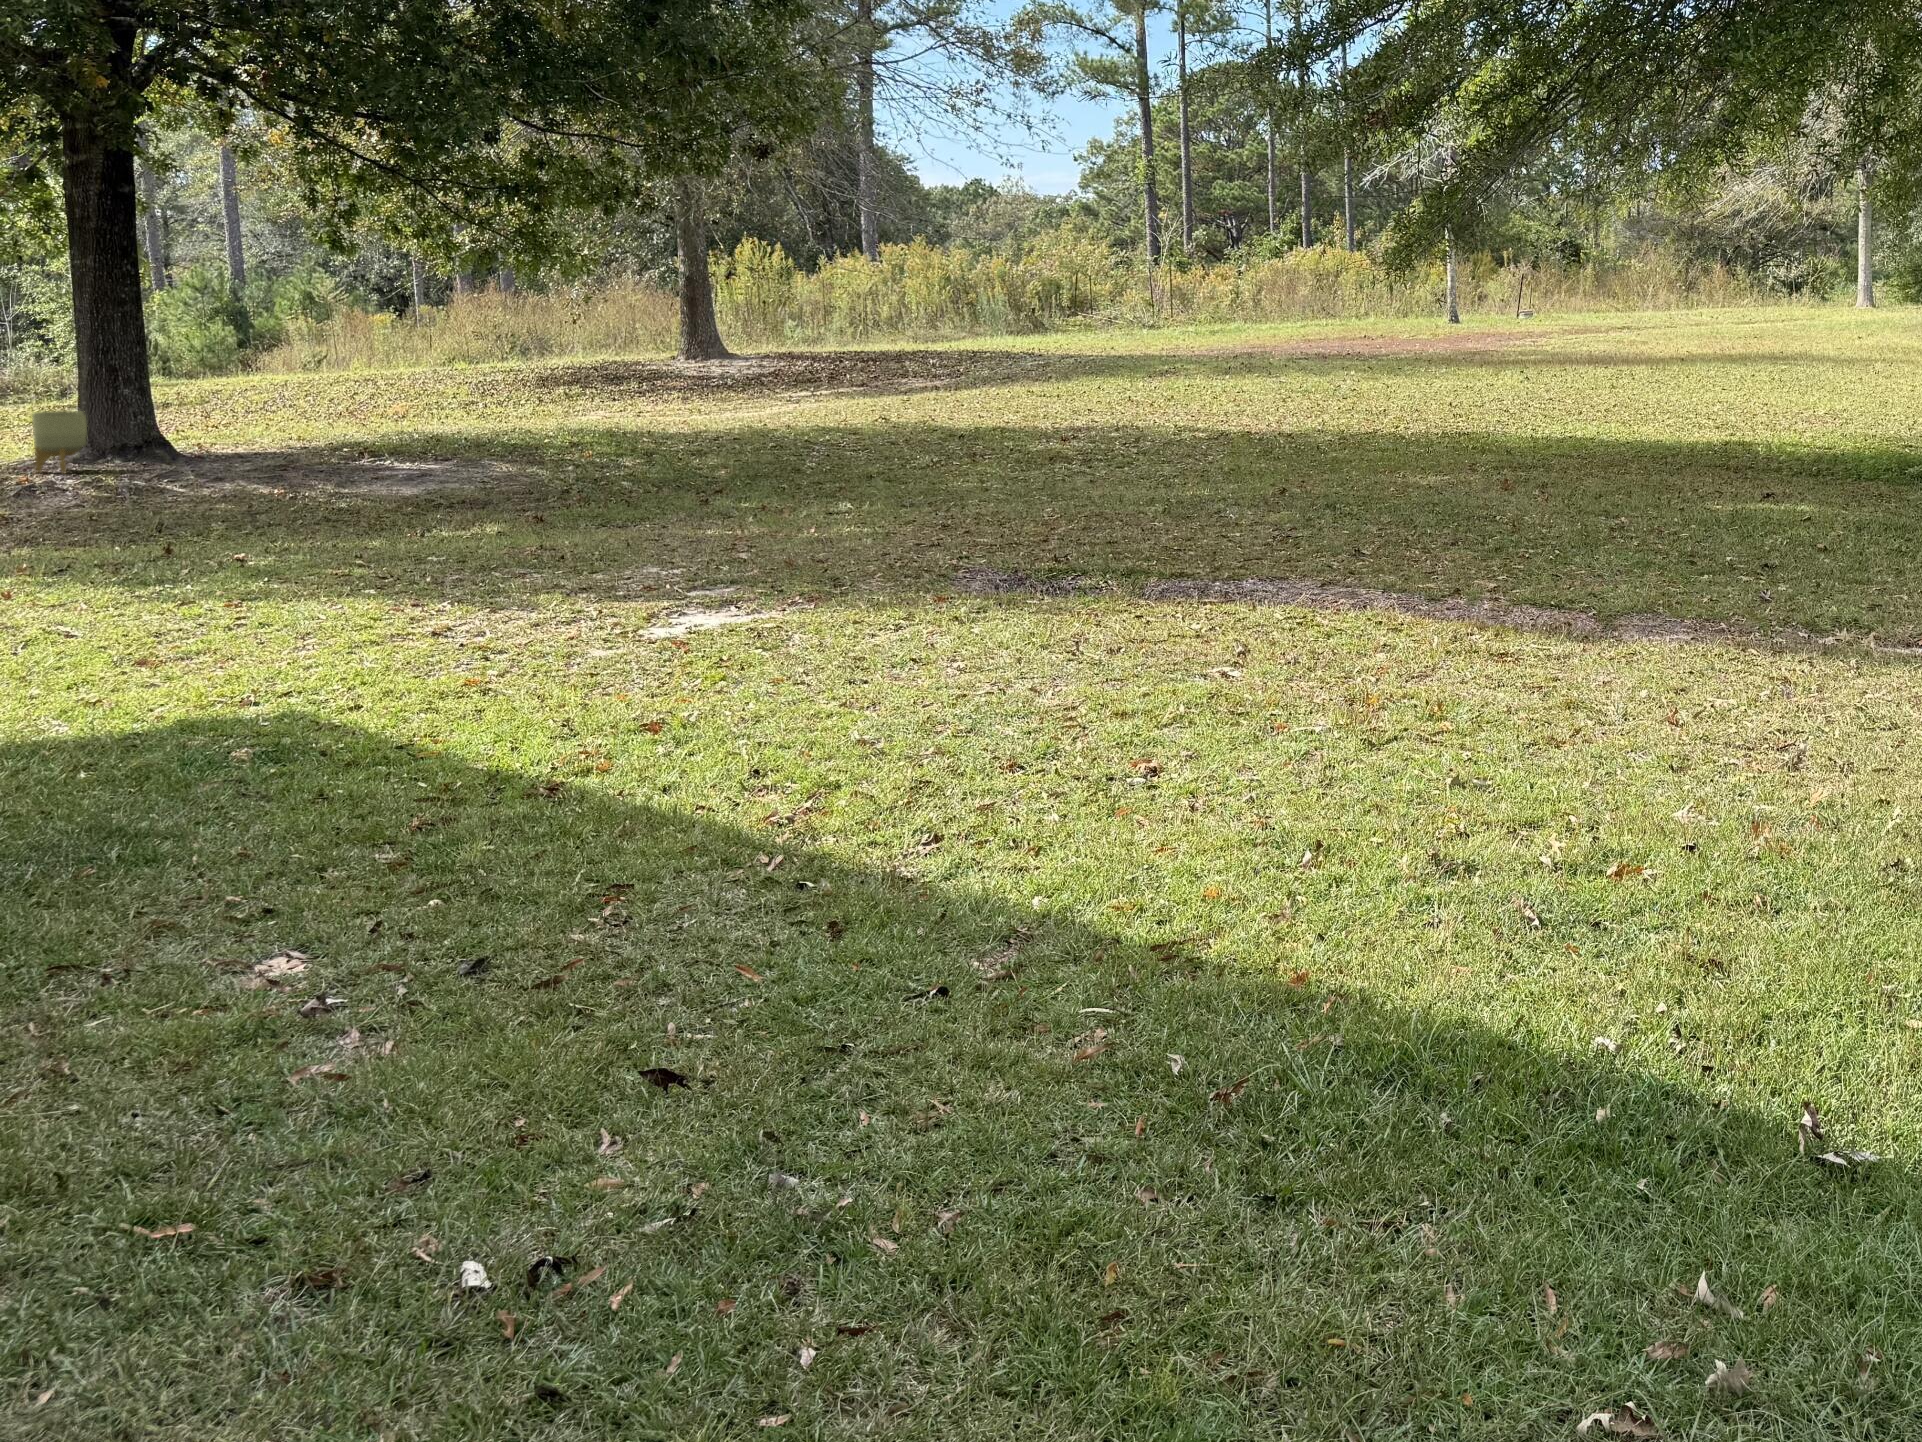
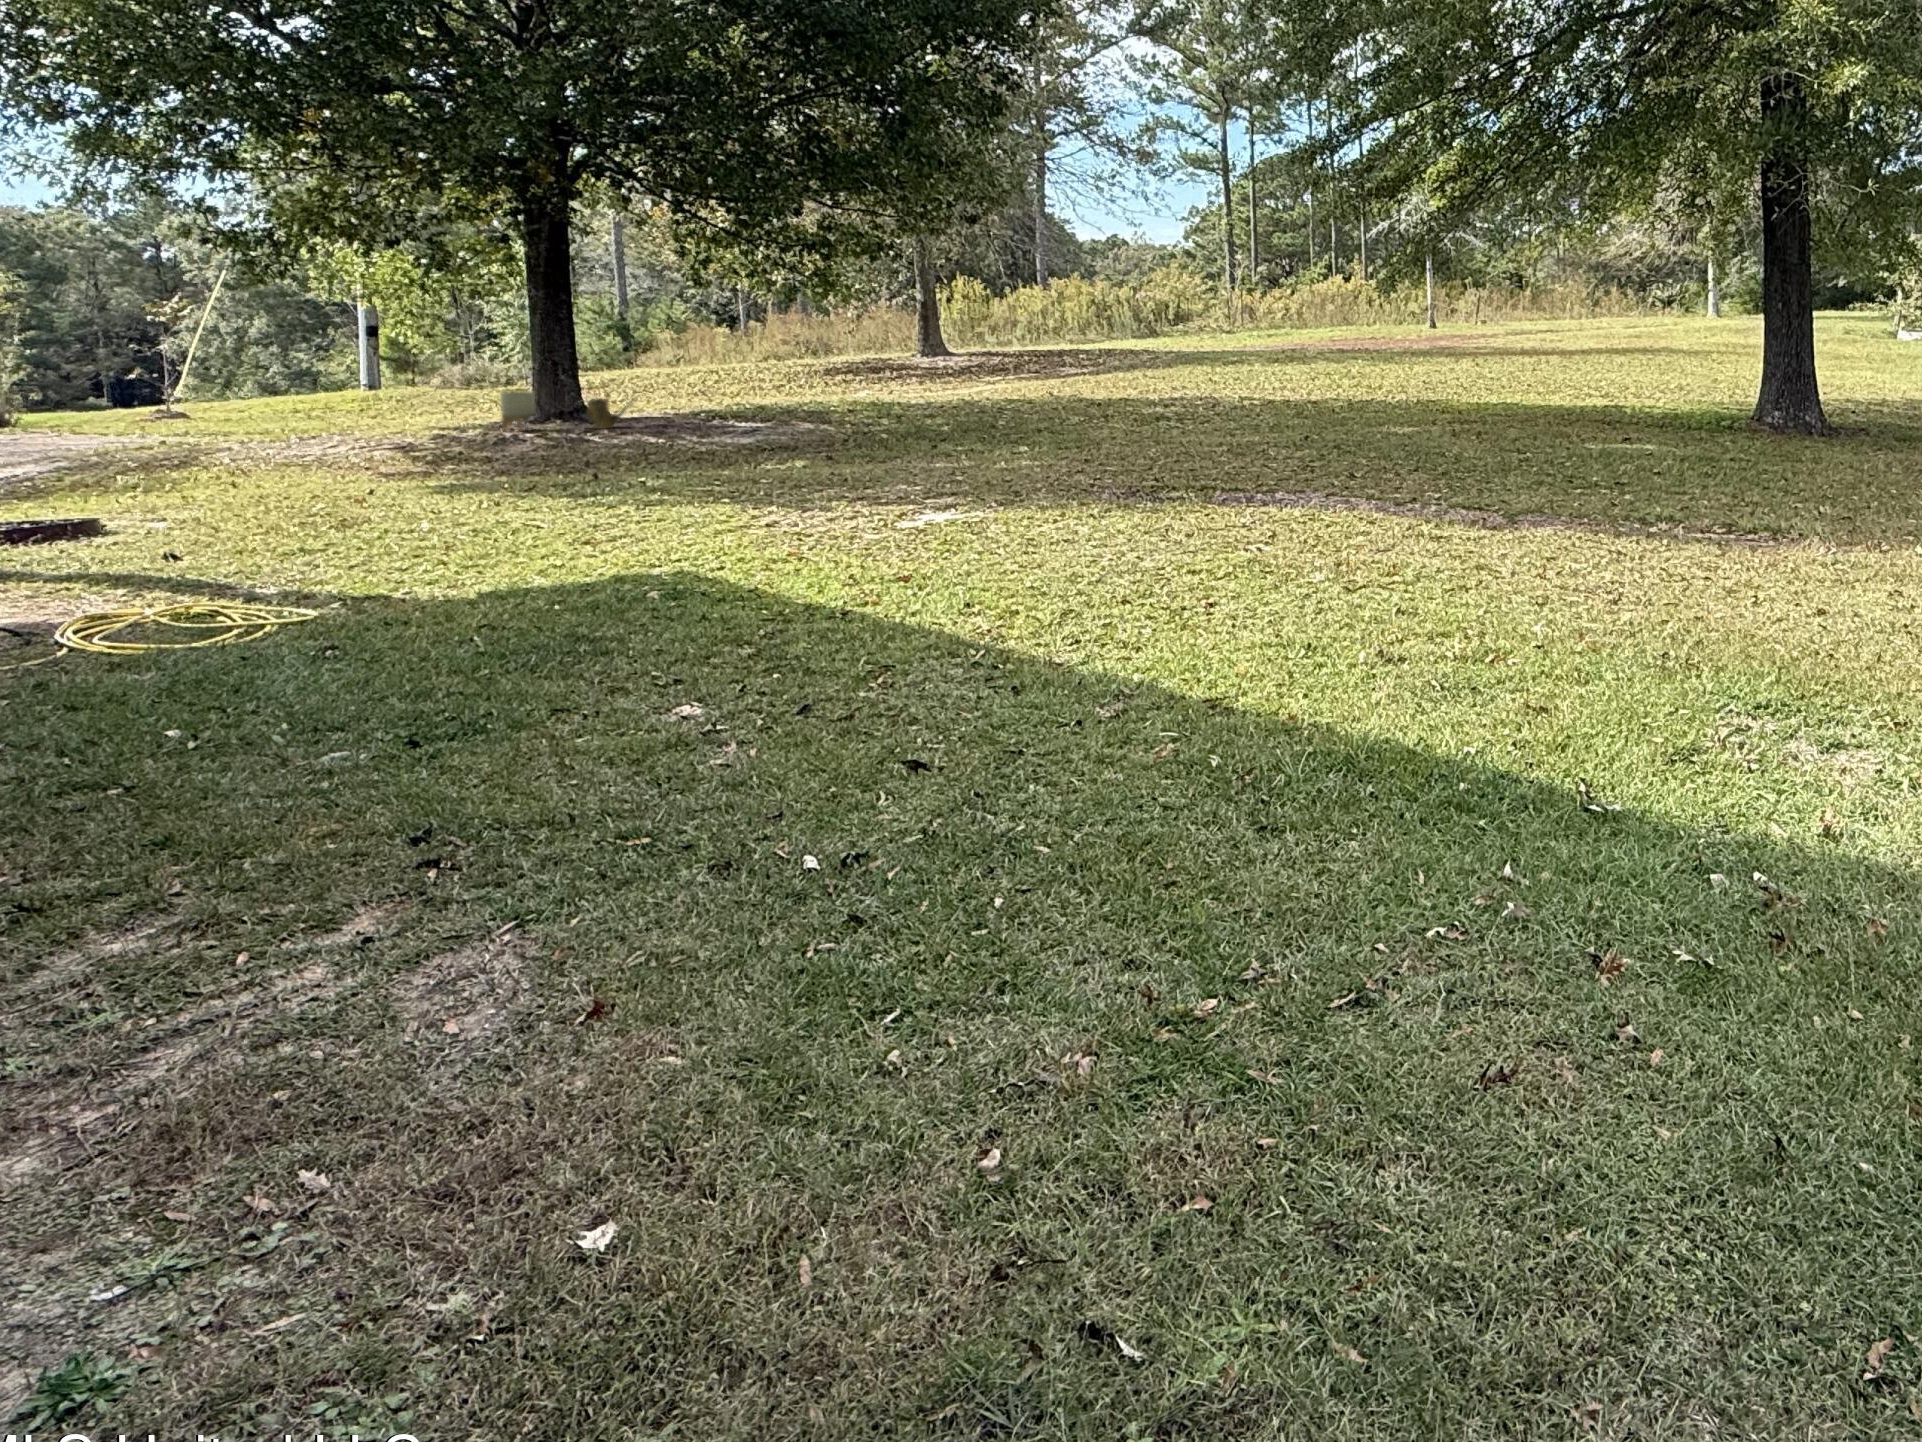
watering can: none [148,416,251,469] -> present [579,397,637,429]

